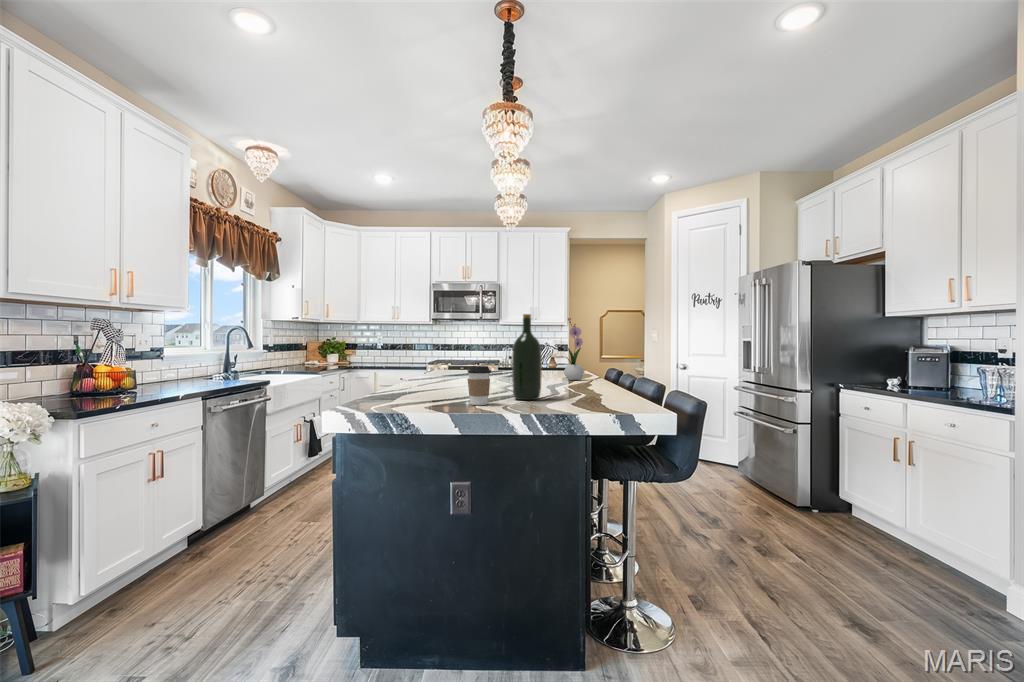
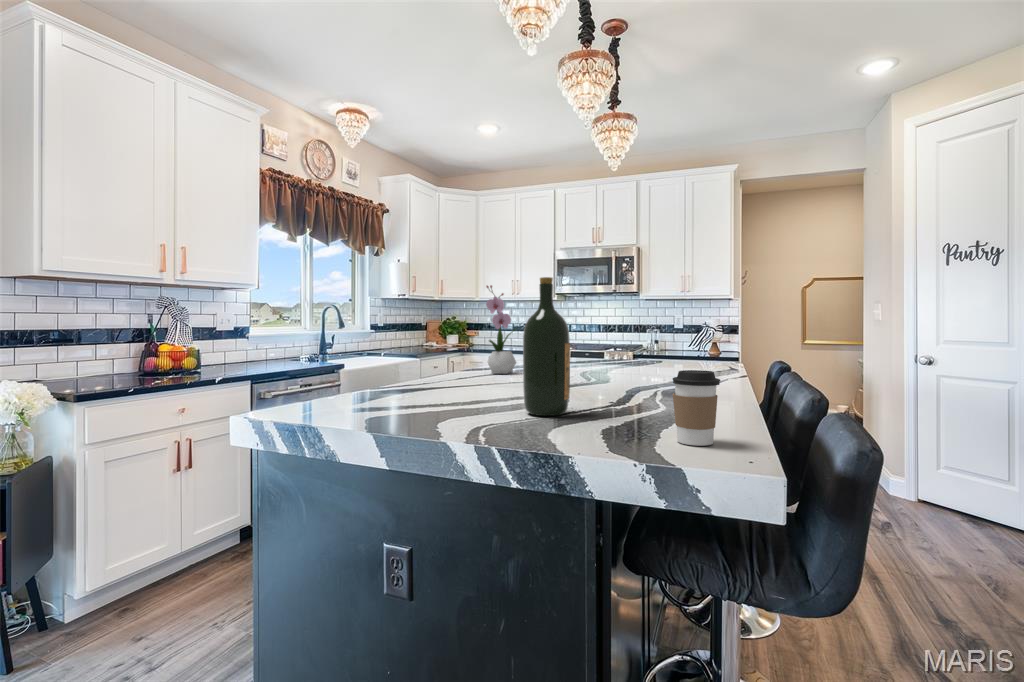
flower arrangement: present [564,318,584,380] -> present [486,285,516,374]
coffee cup: present [467,366,491,405] -> present [672,370,720,446]

